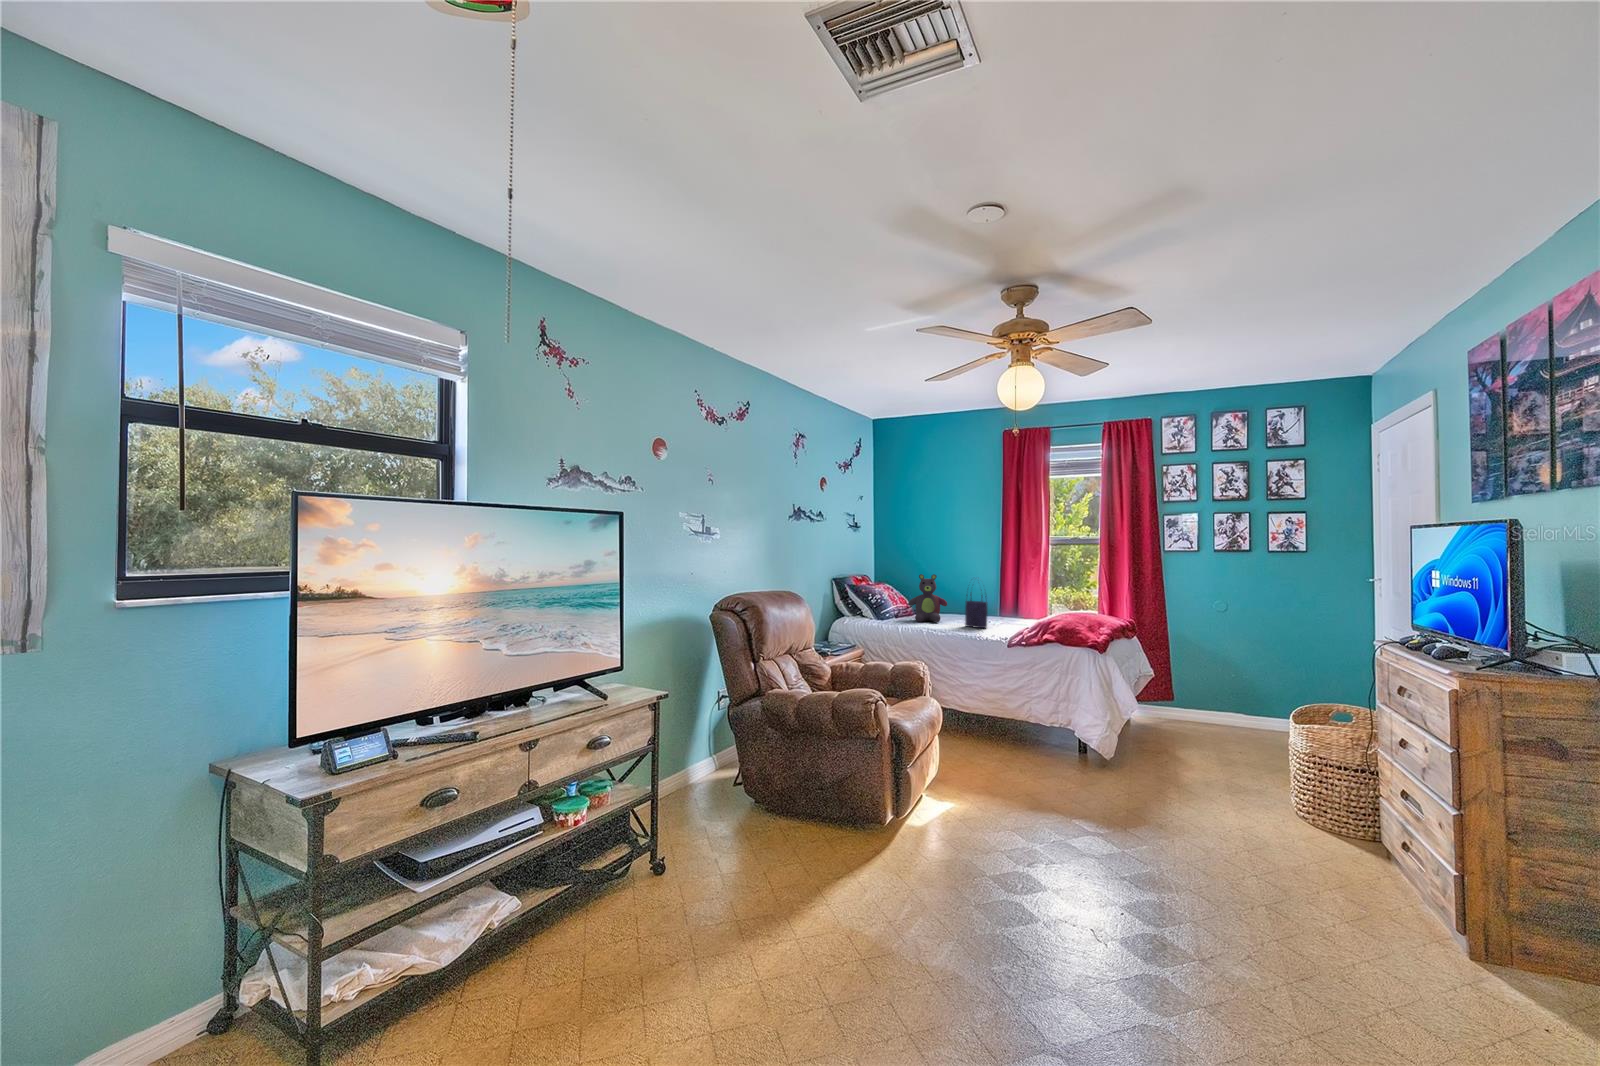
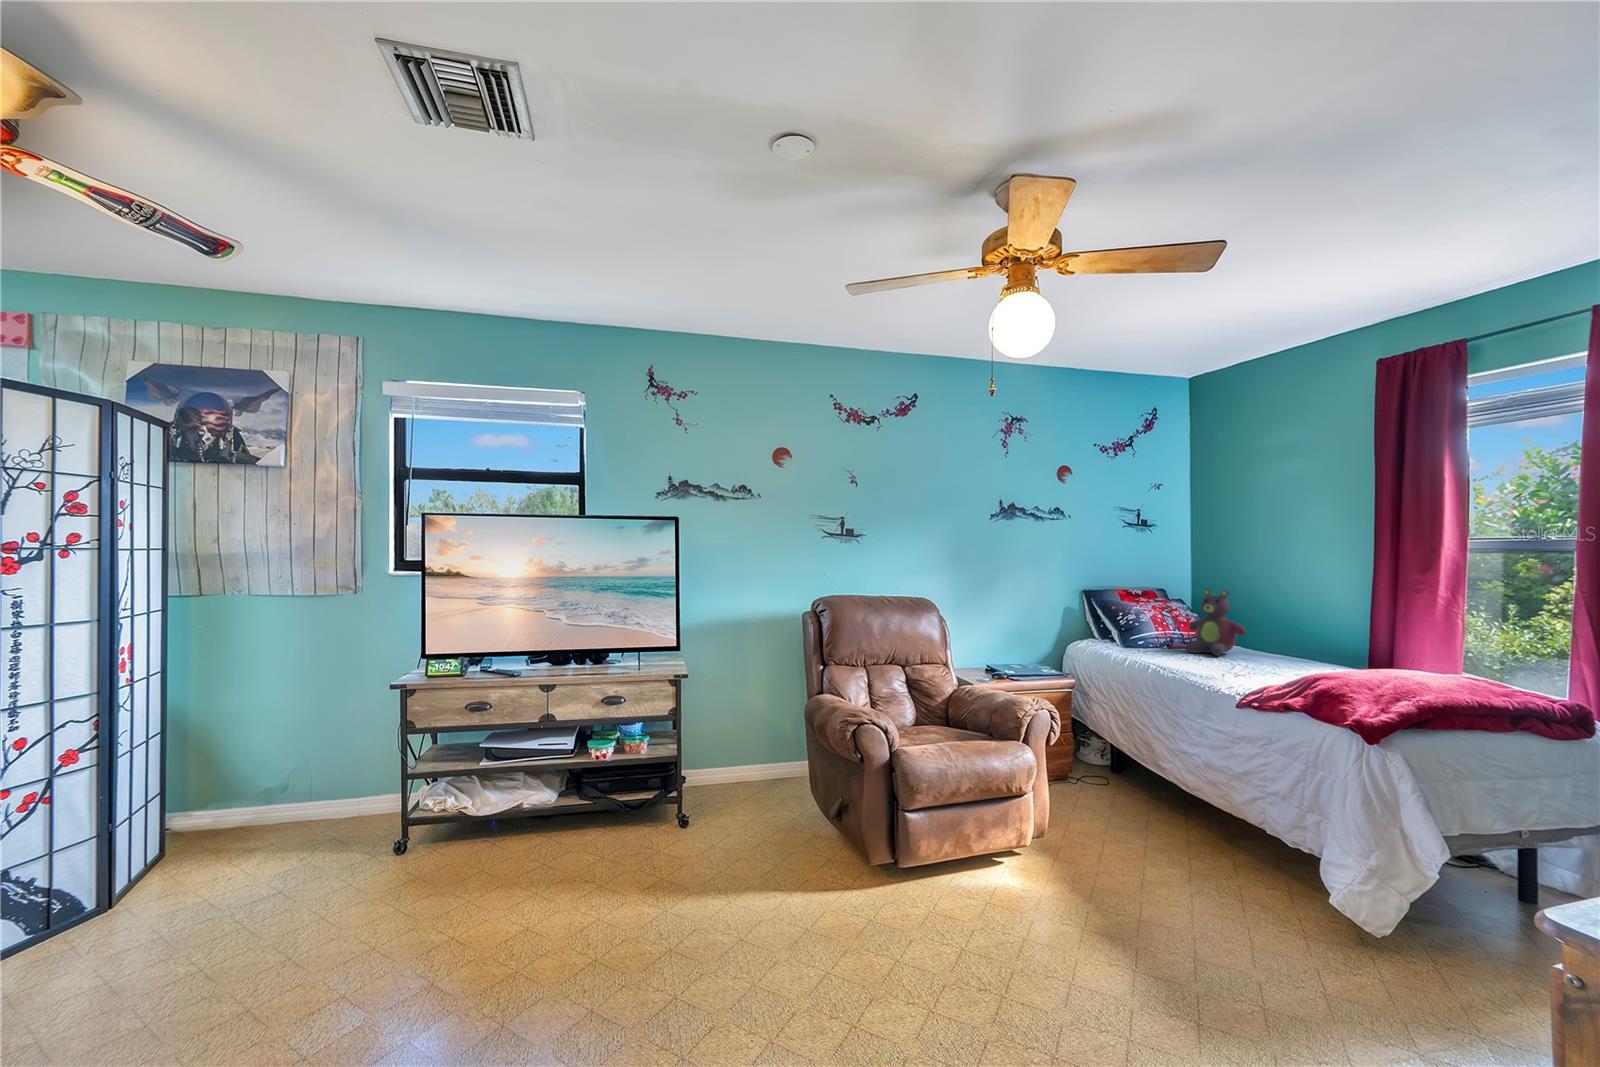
tote bag: present [965,595,988,628] -> none [1248,596,1278,671]

